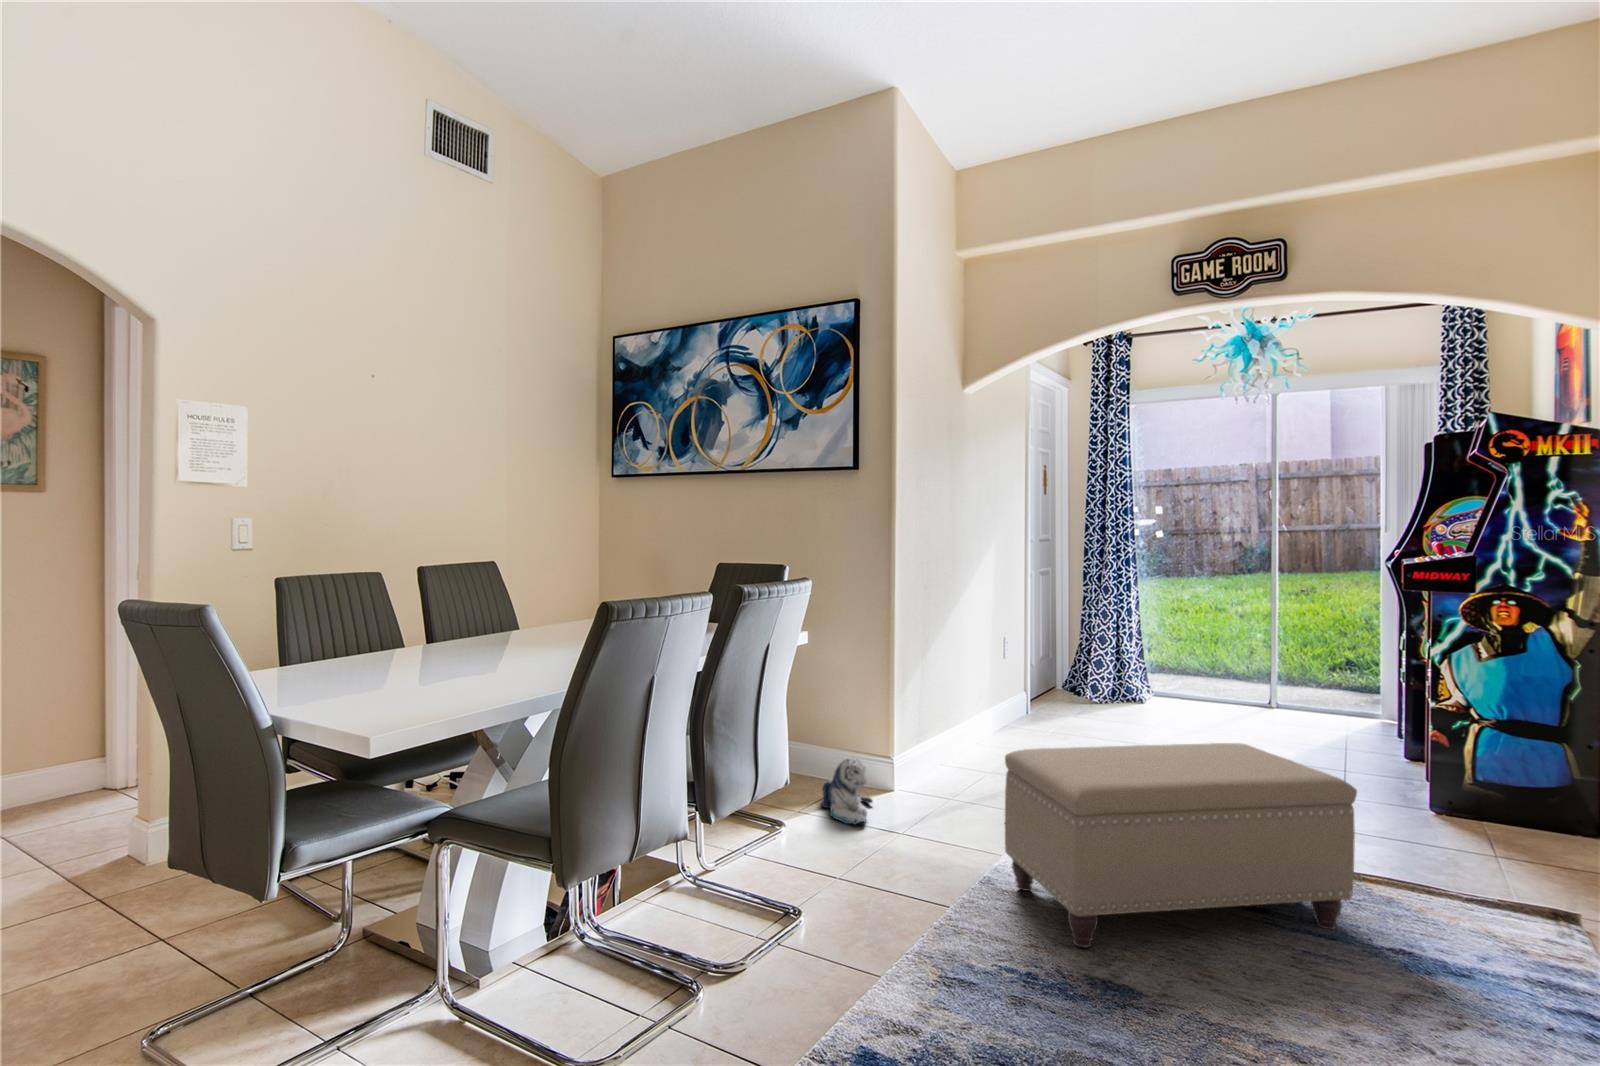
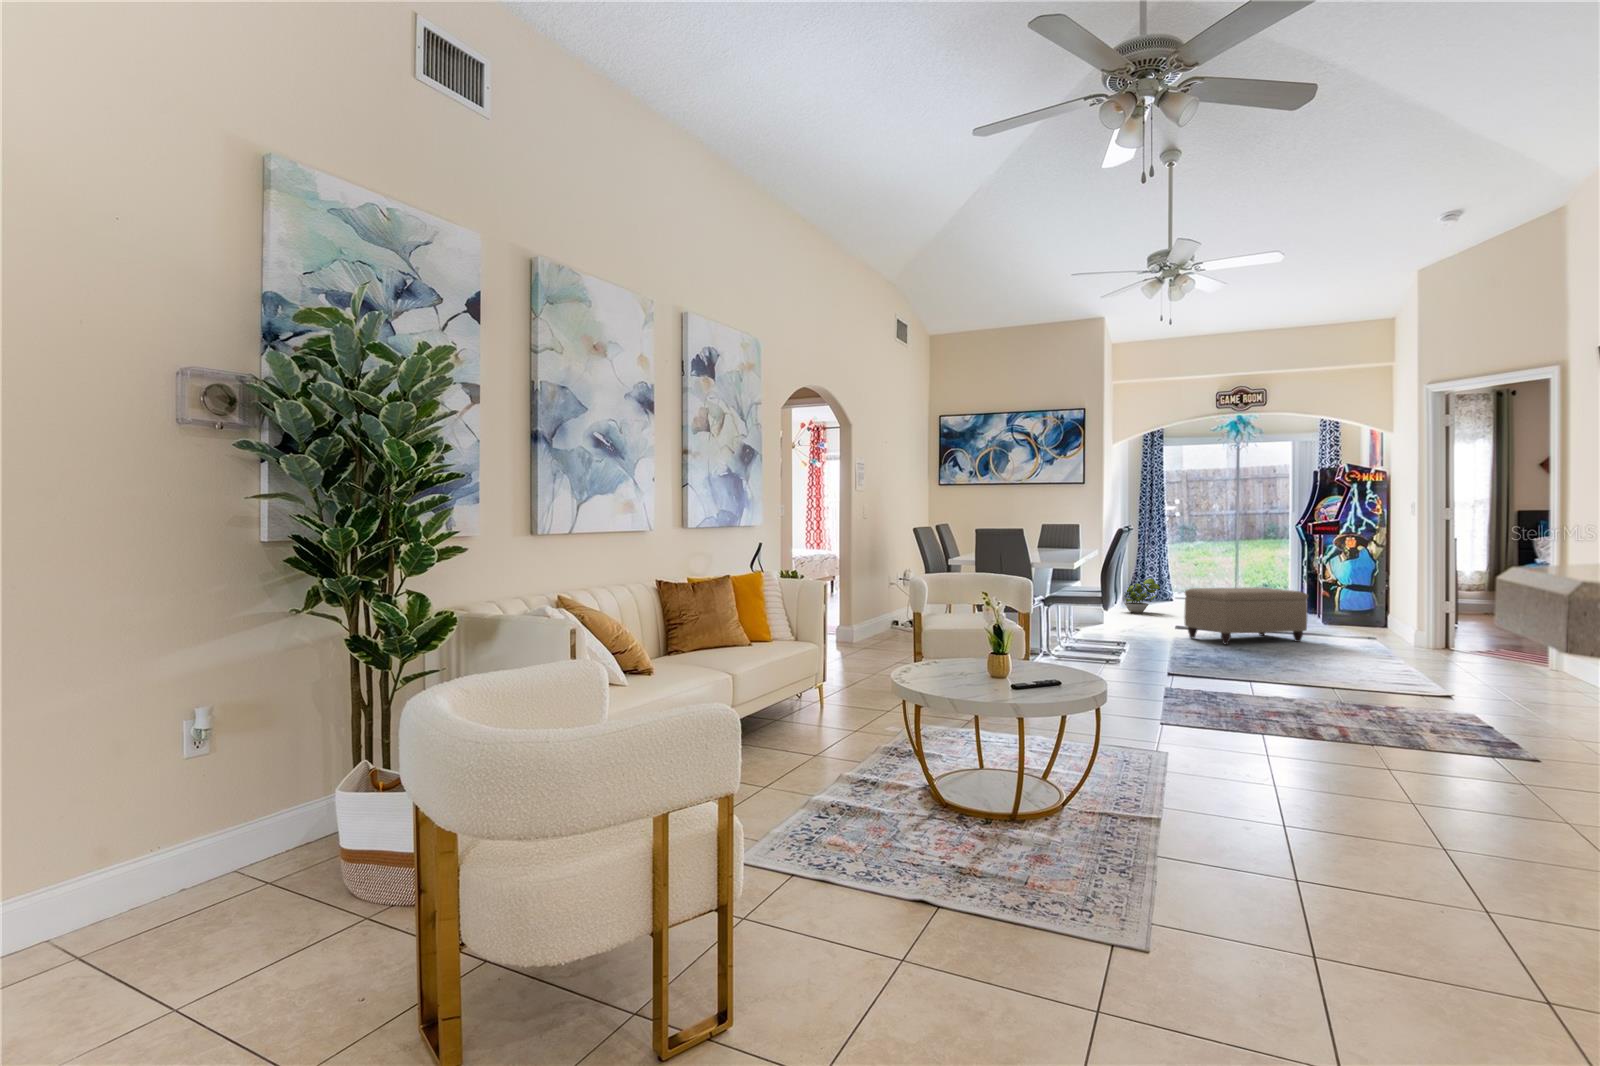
potted plant: none [993,672,1071,744] -> present [1124,578,1160,613]
plush toy: present [821,759,873,825] -> none [1080,605,1110,629]

